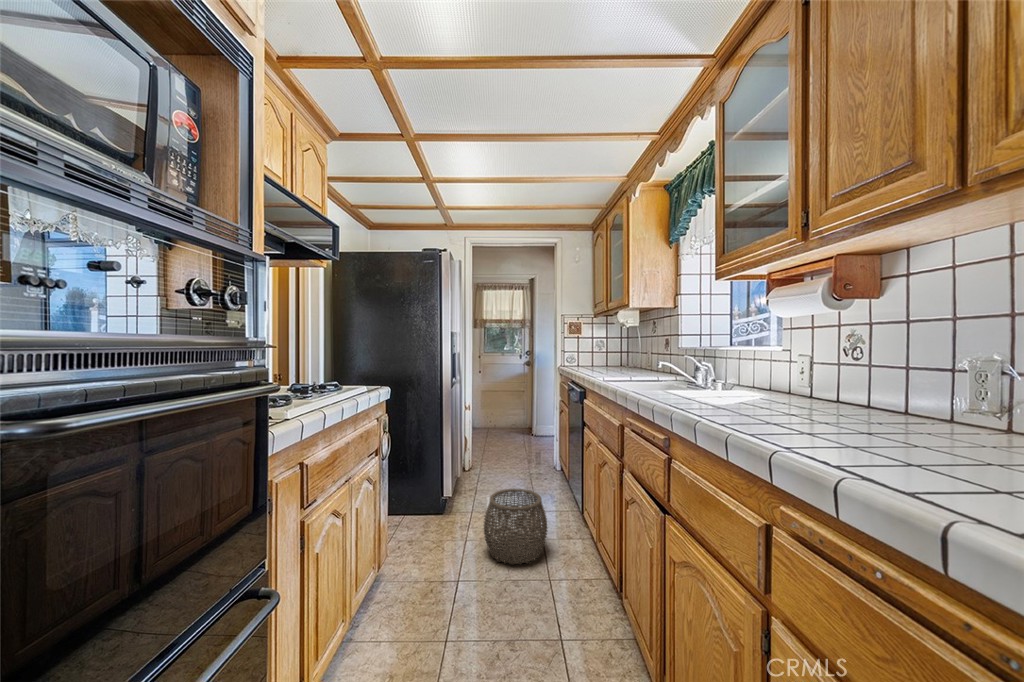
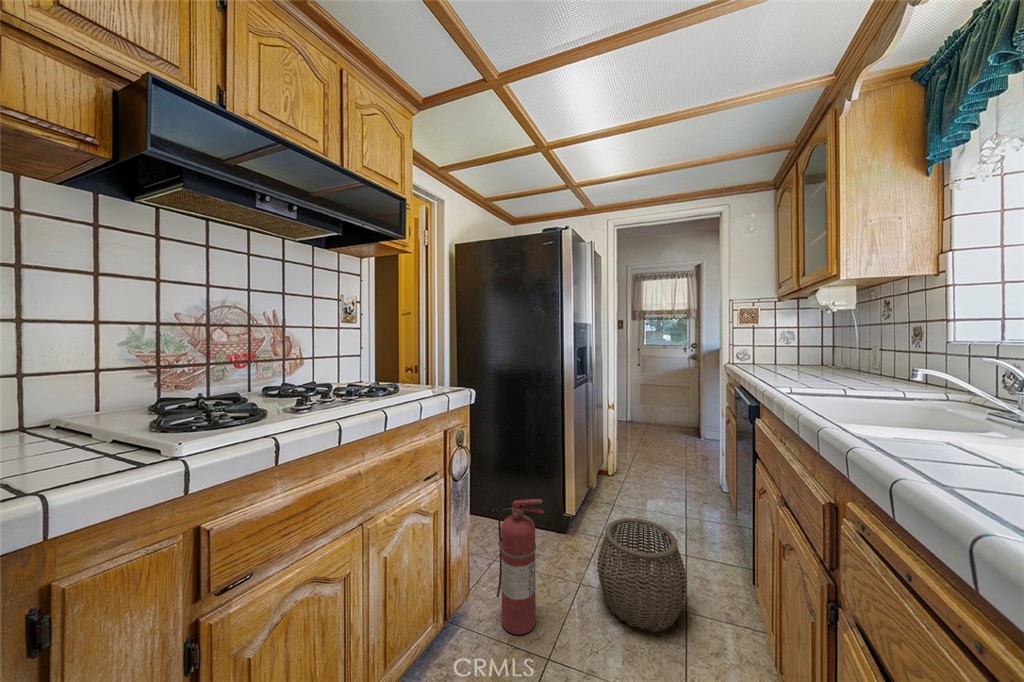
fire extinguisher: none [406,479,450,594] -> present [496,499,544,635]

